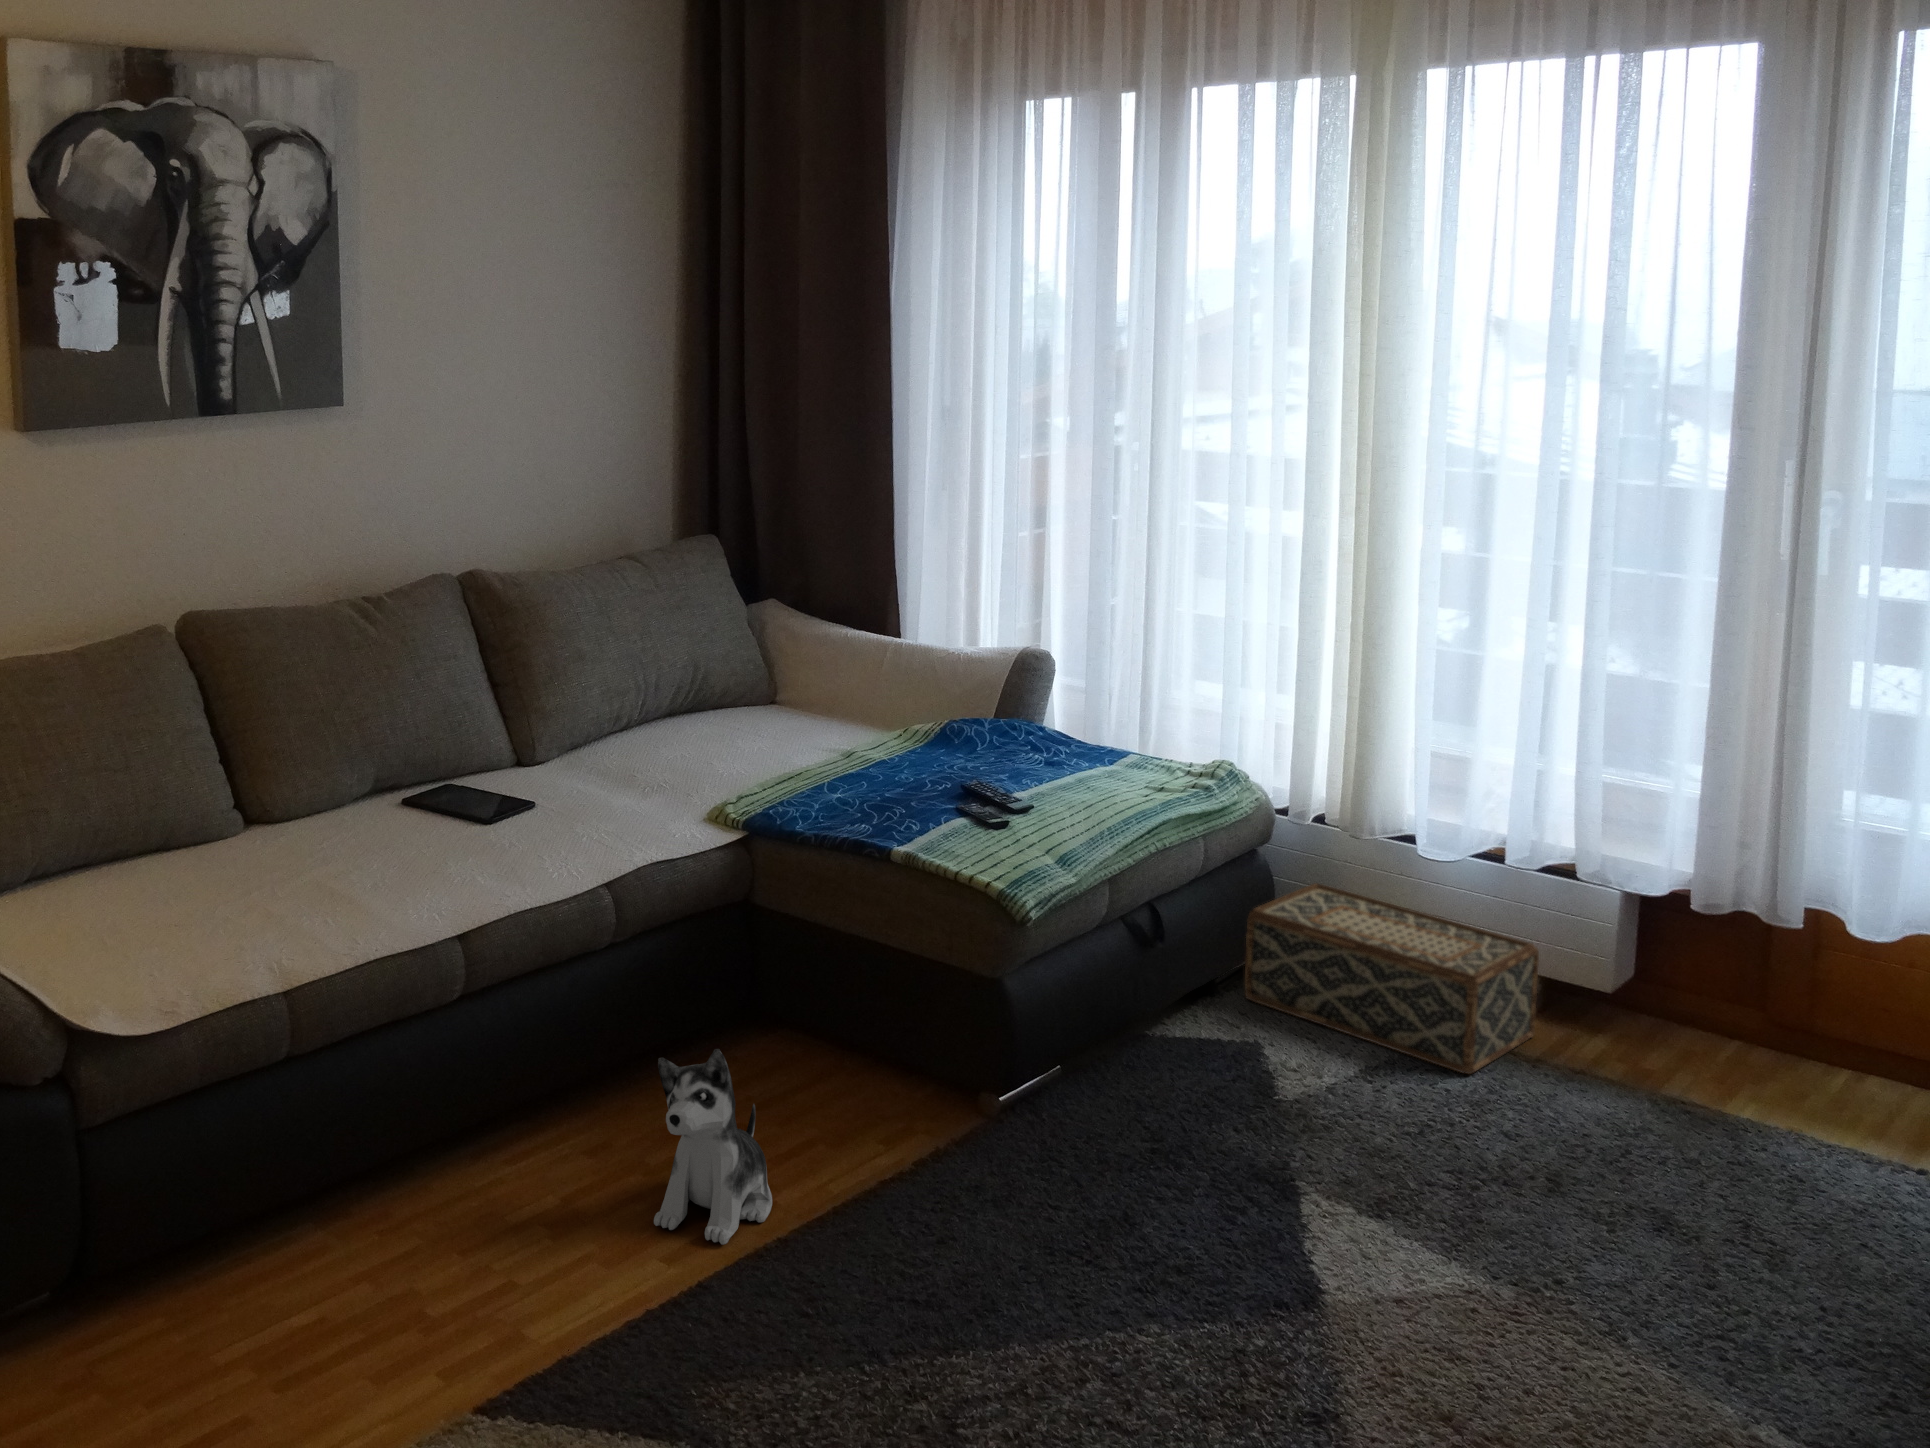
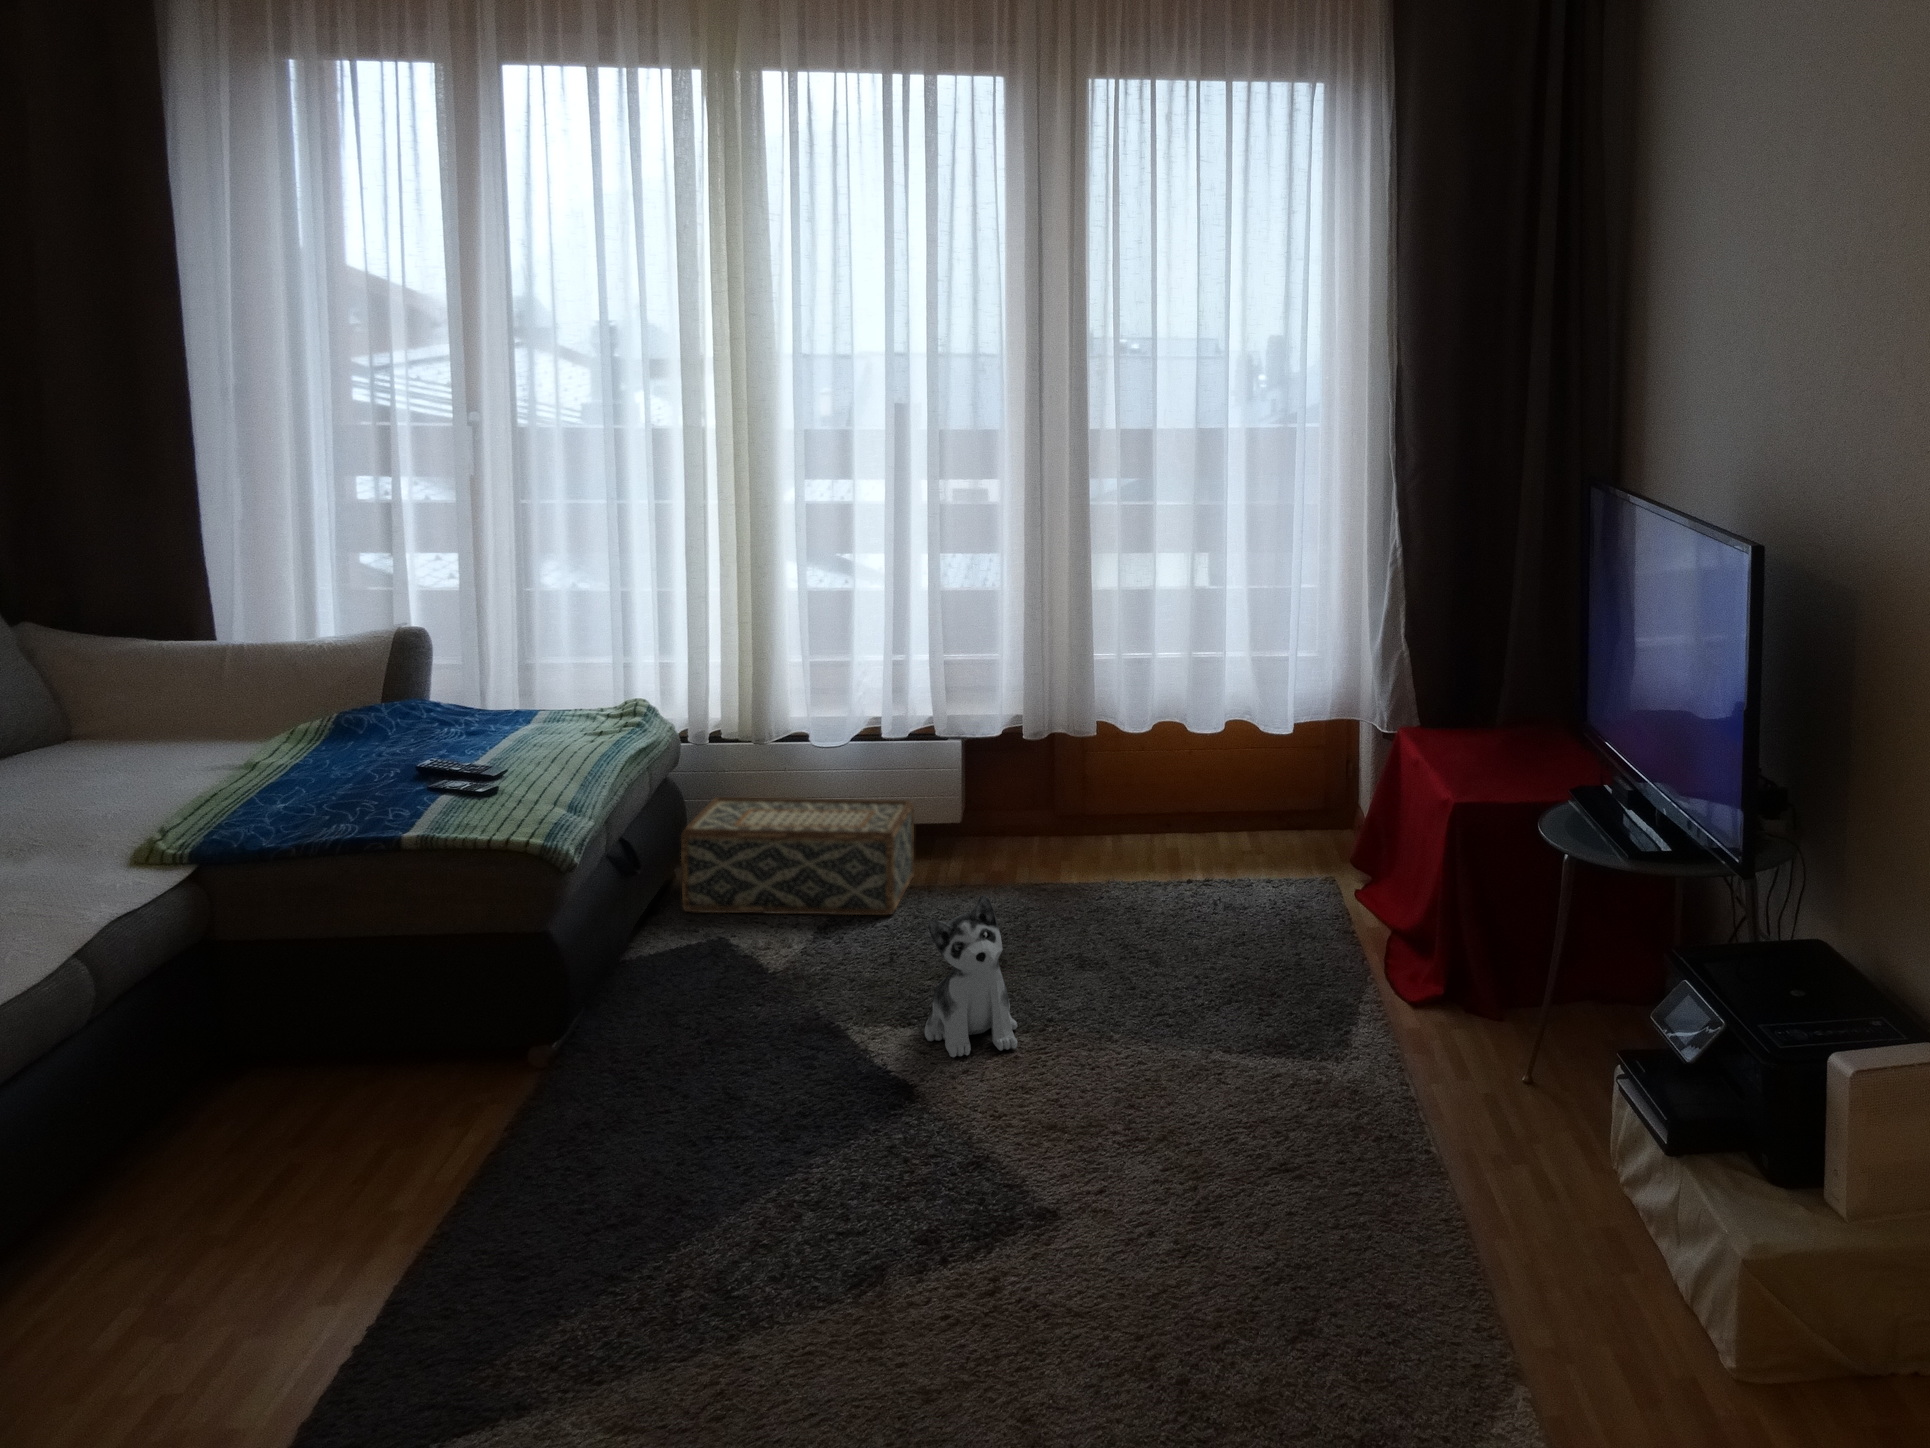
plush toy: present [654,1049,772,1245] -> present [925,895,1017,1057]

